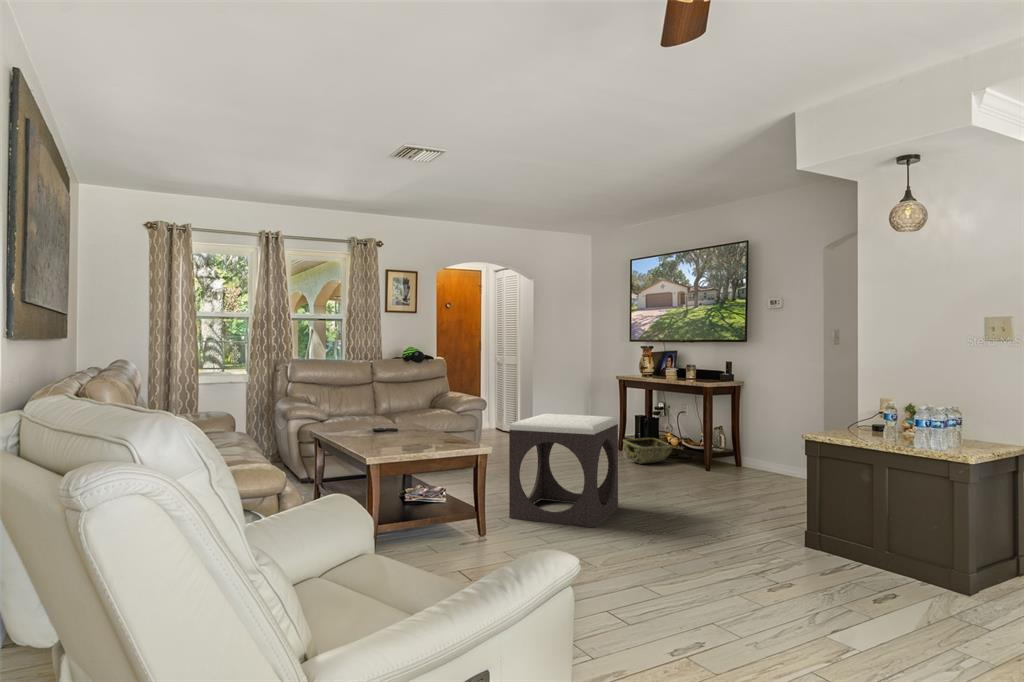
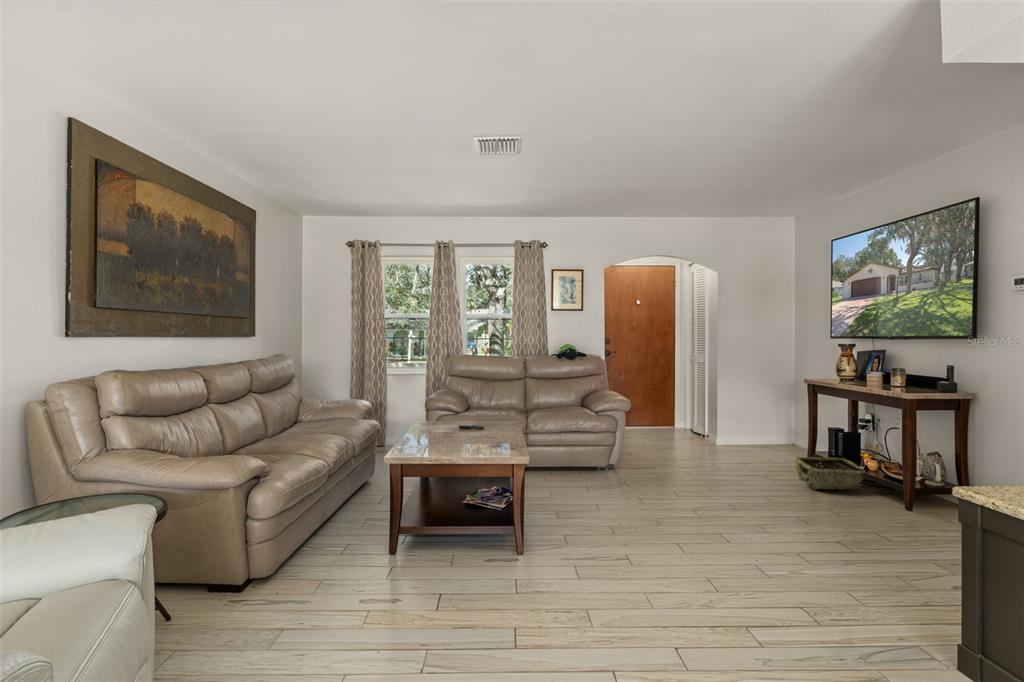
footstool: present [509,414,618,527] -> none [569,420,717,568]

